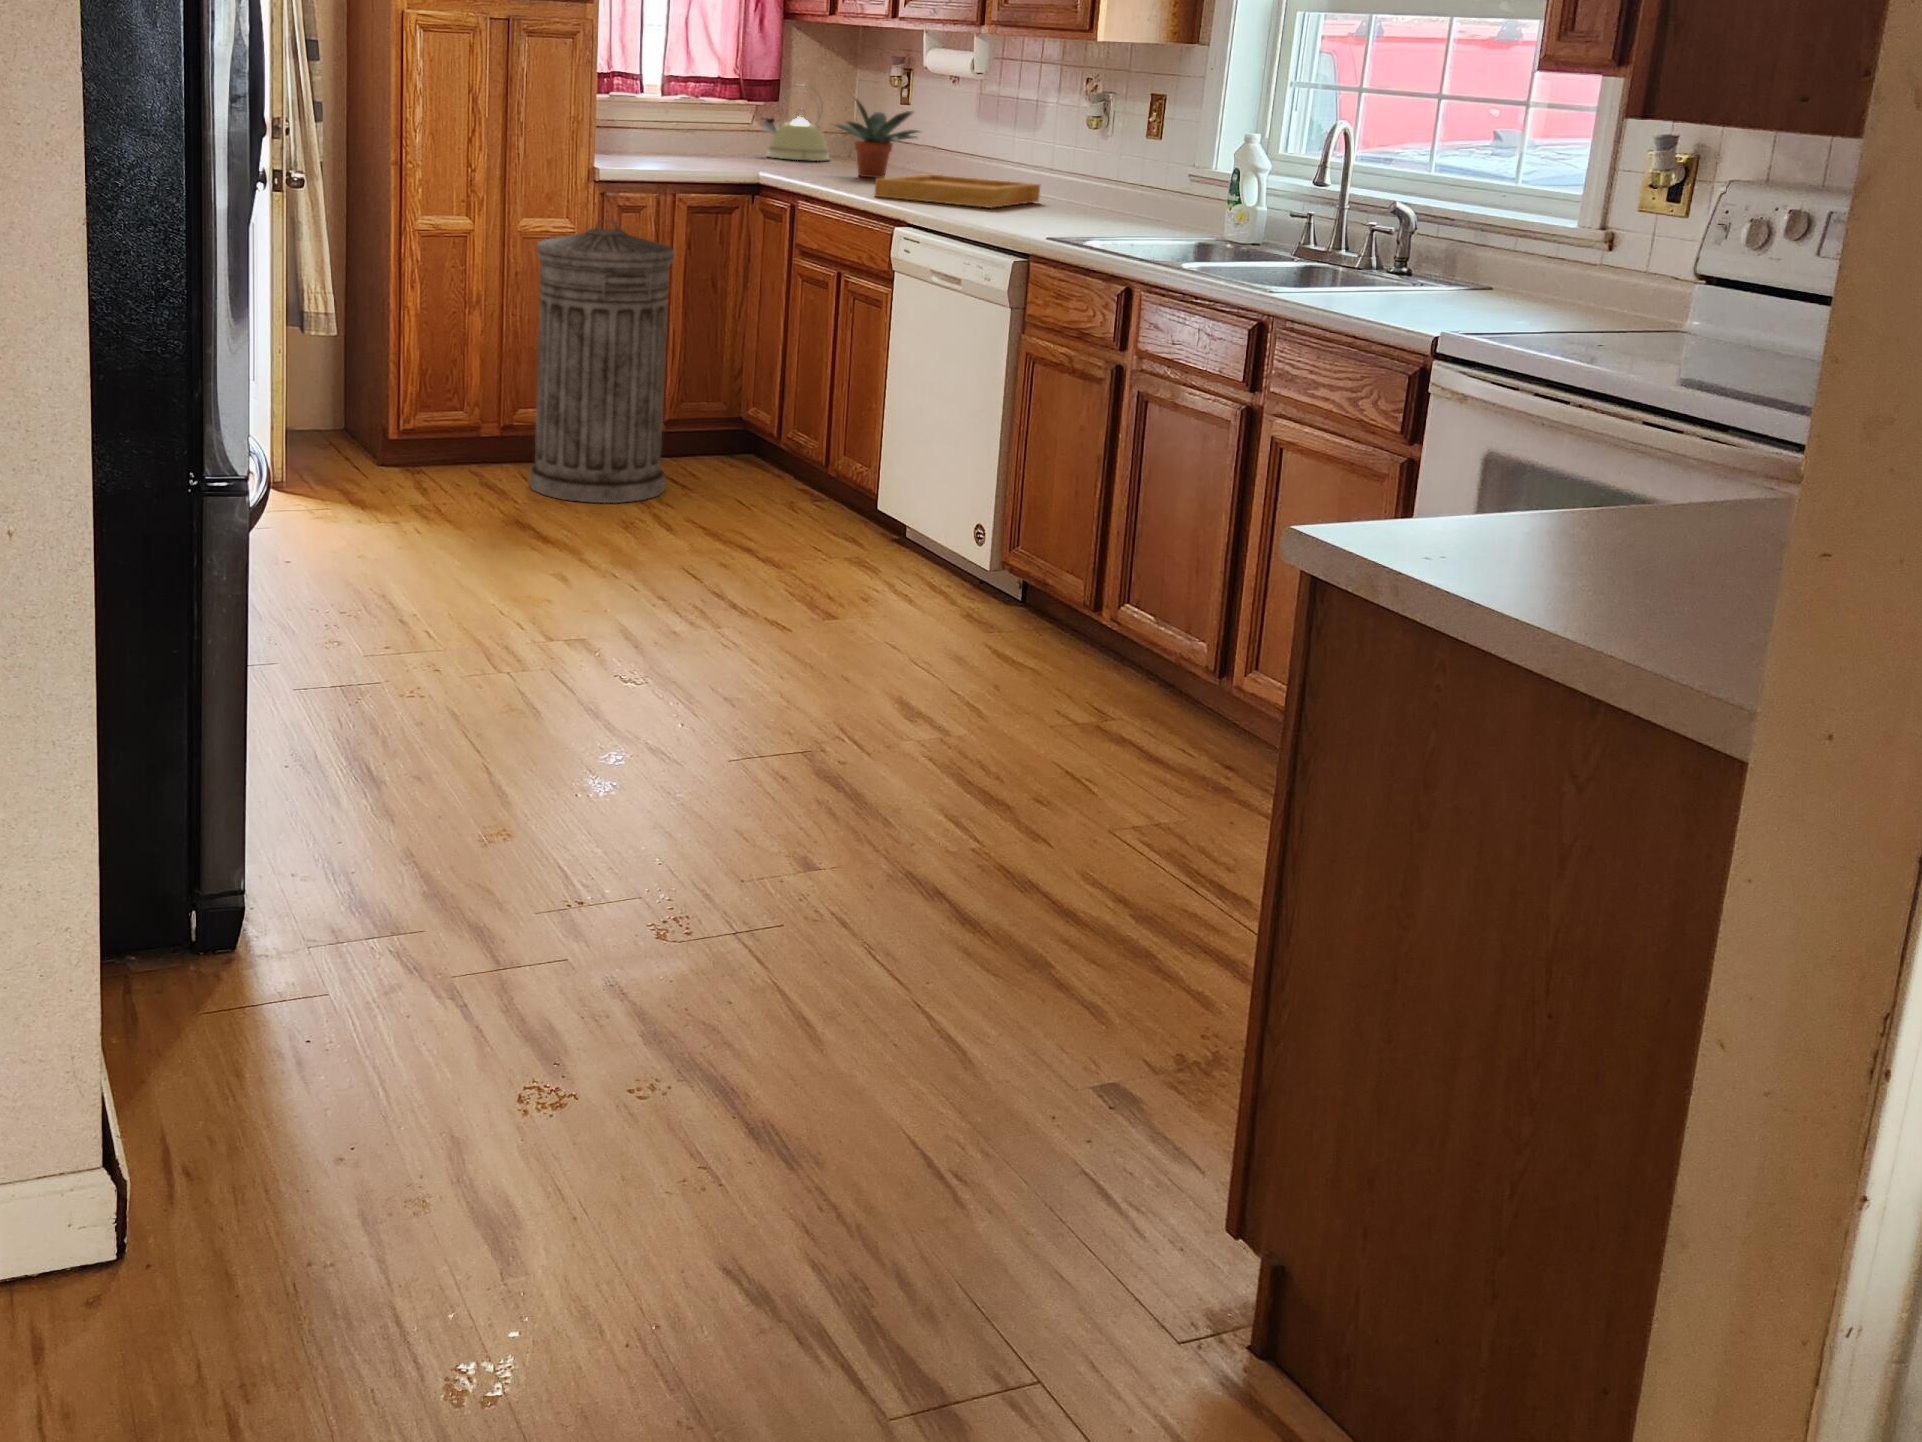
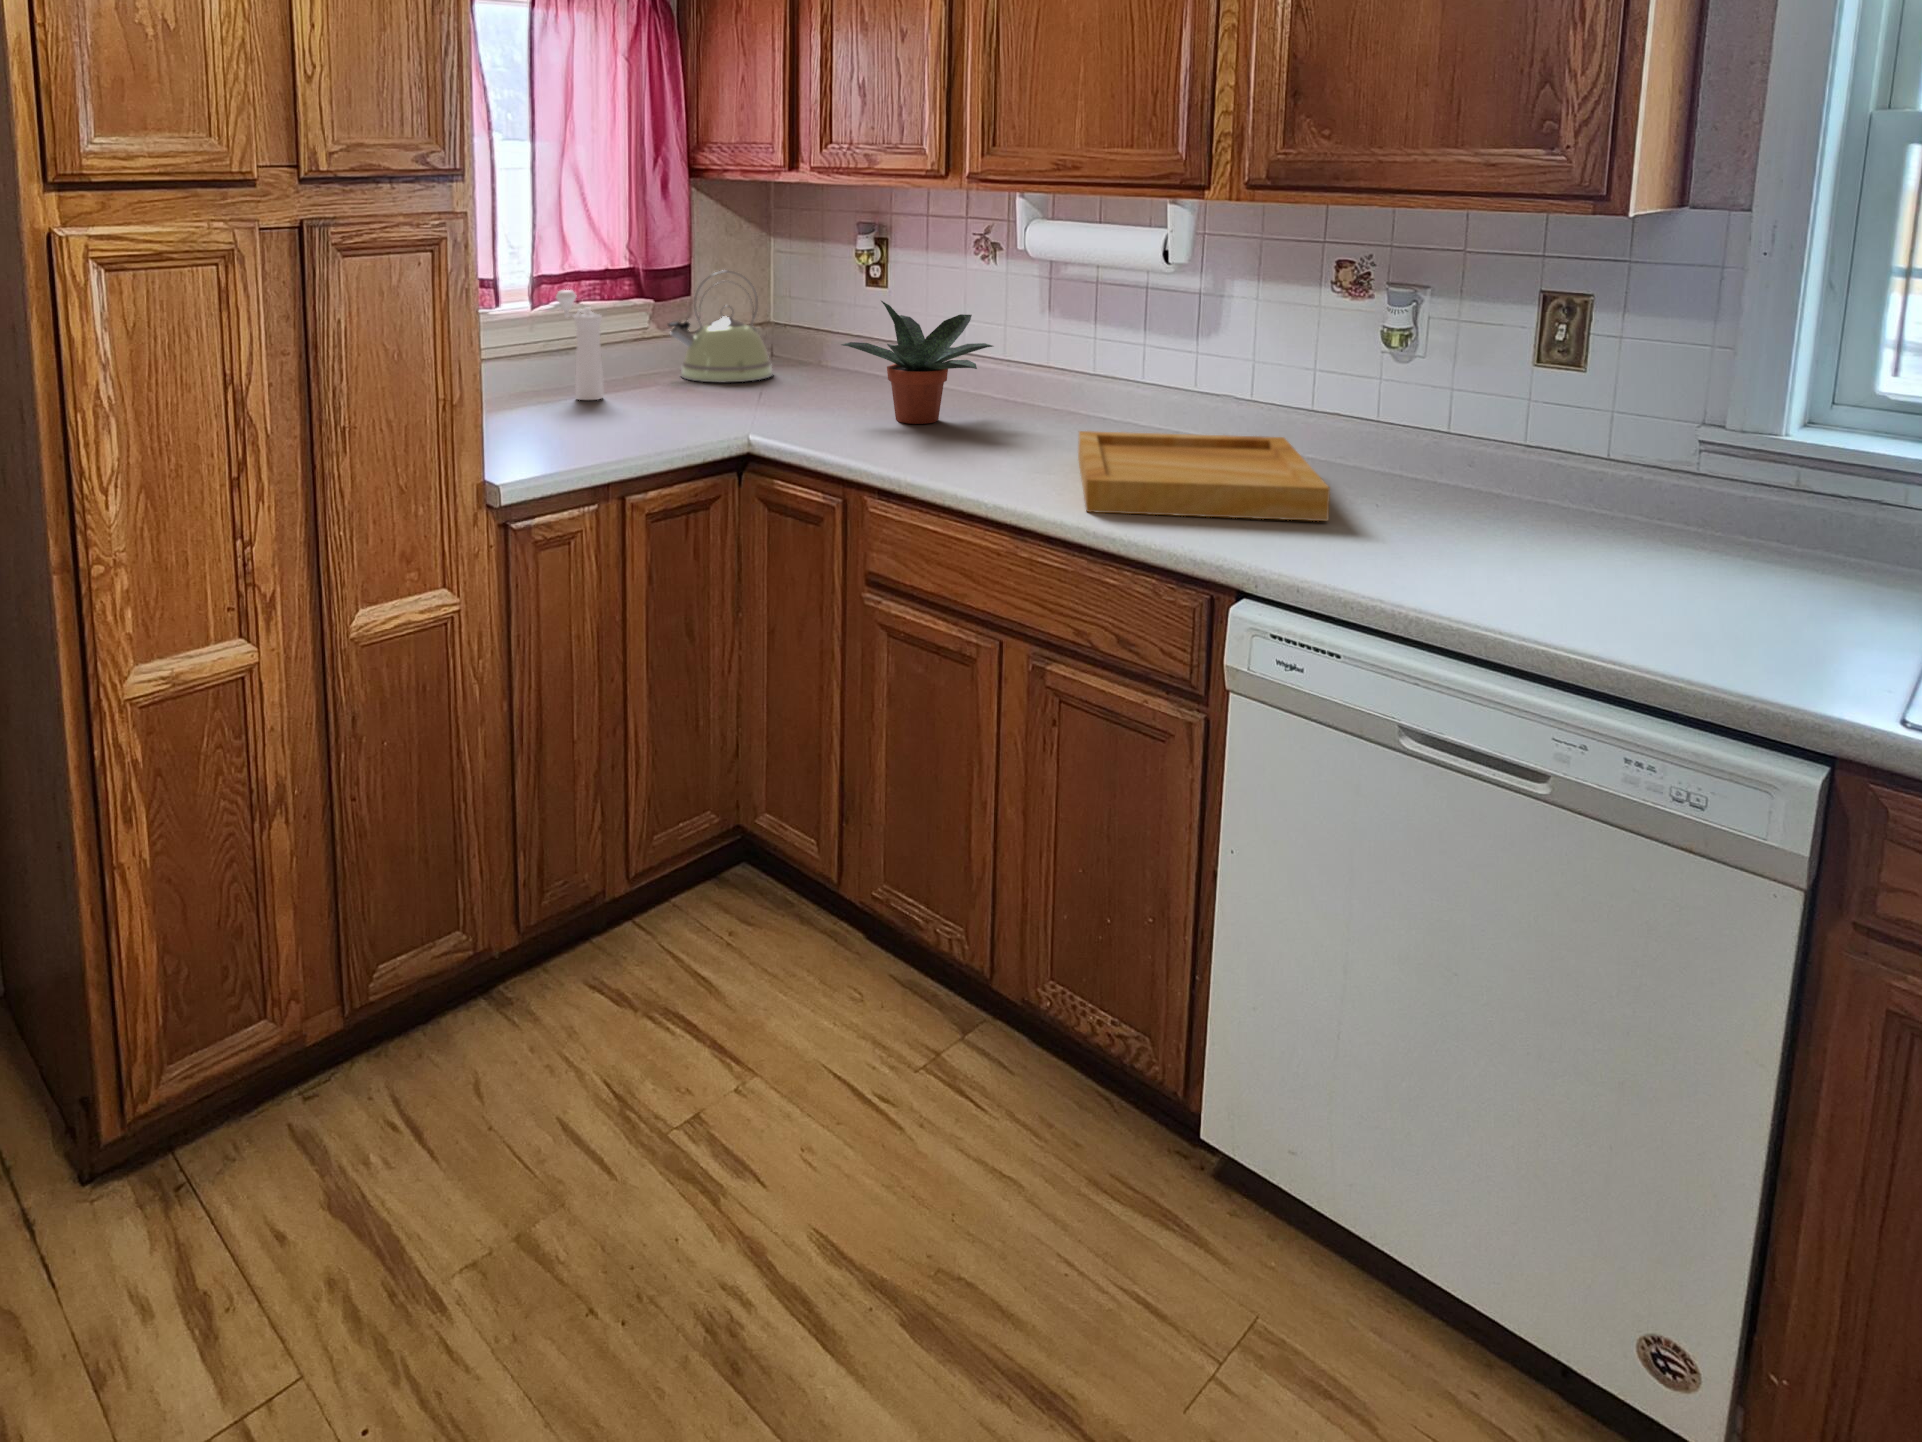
pepper mill: none [681,86,703,156] -> present [556,290,604,400]
trash can: present [529,220,674,503] -> none [412,604,699,1215]

